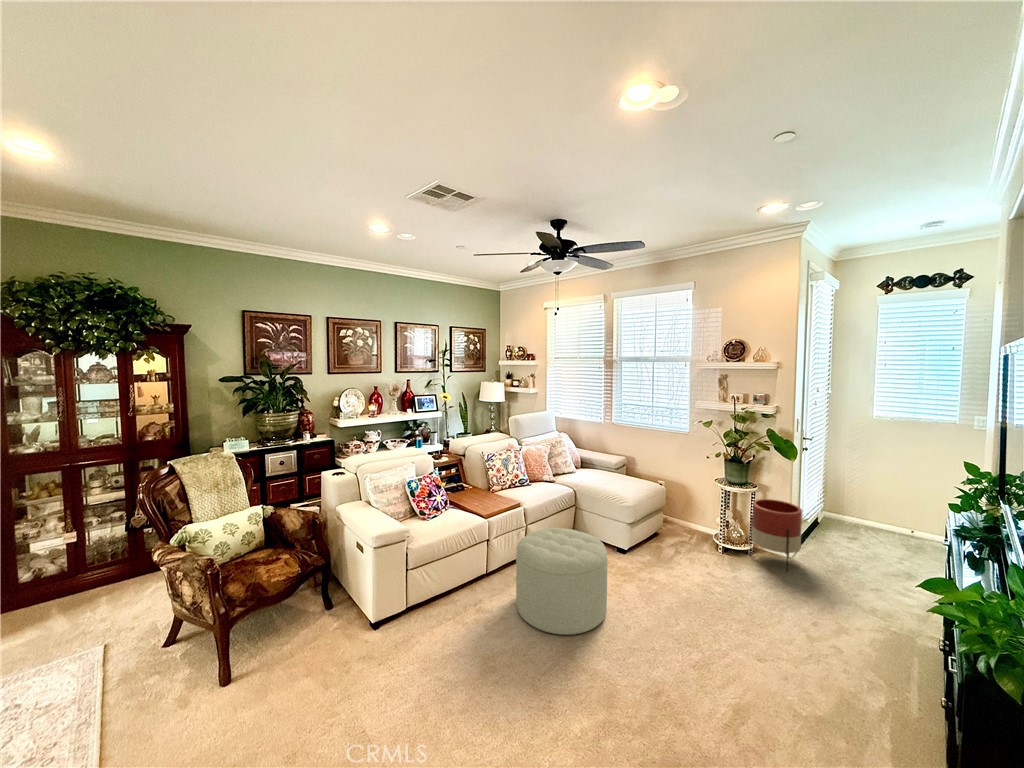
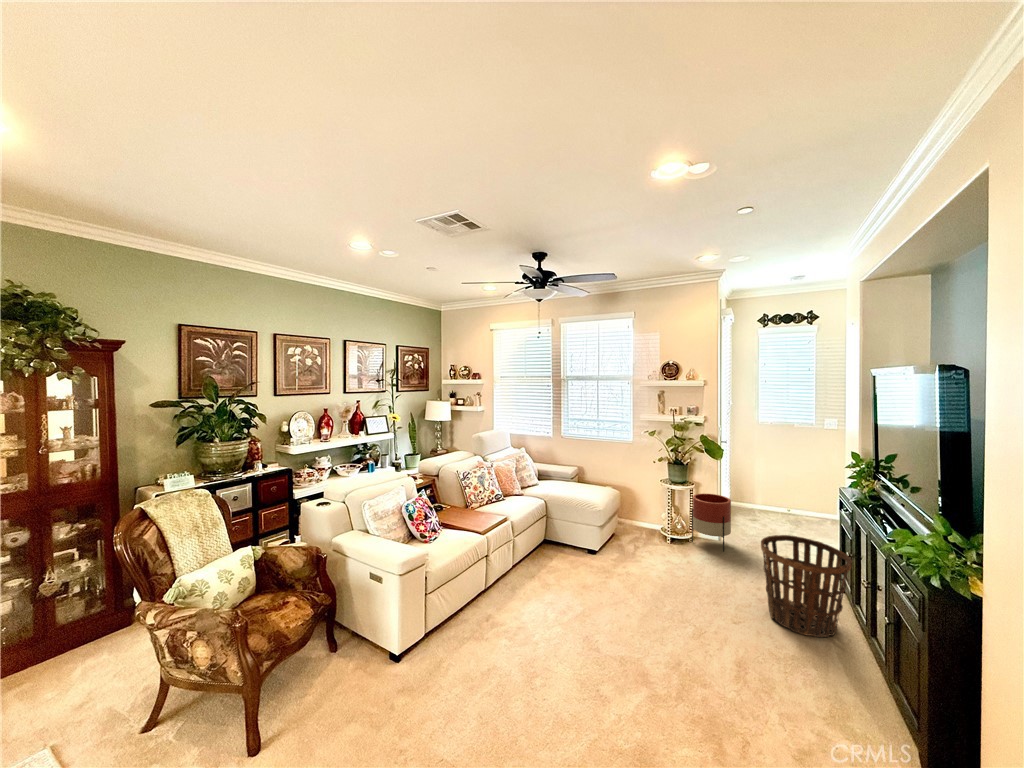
ottoman: present [516,528,607,635] -> none [526,536,610,633]
basket: none [801,561,928,703] -> present [761,535,852,637]

